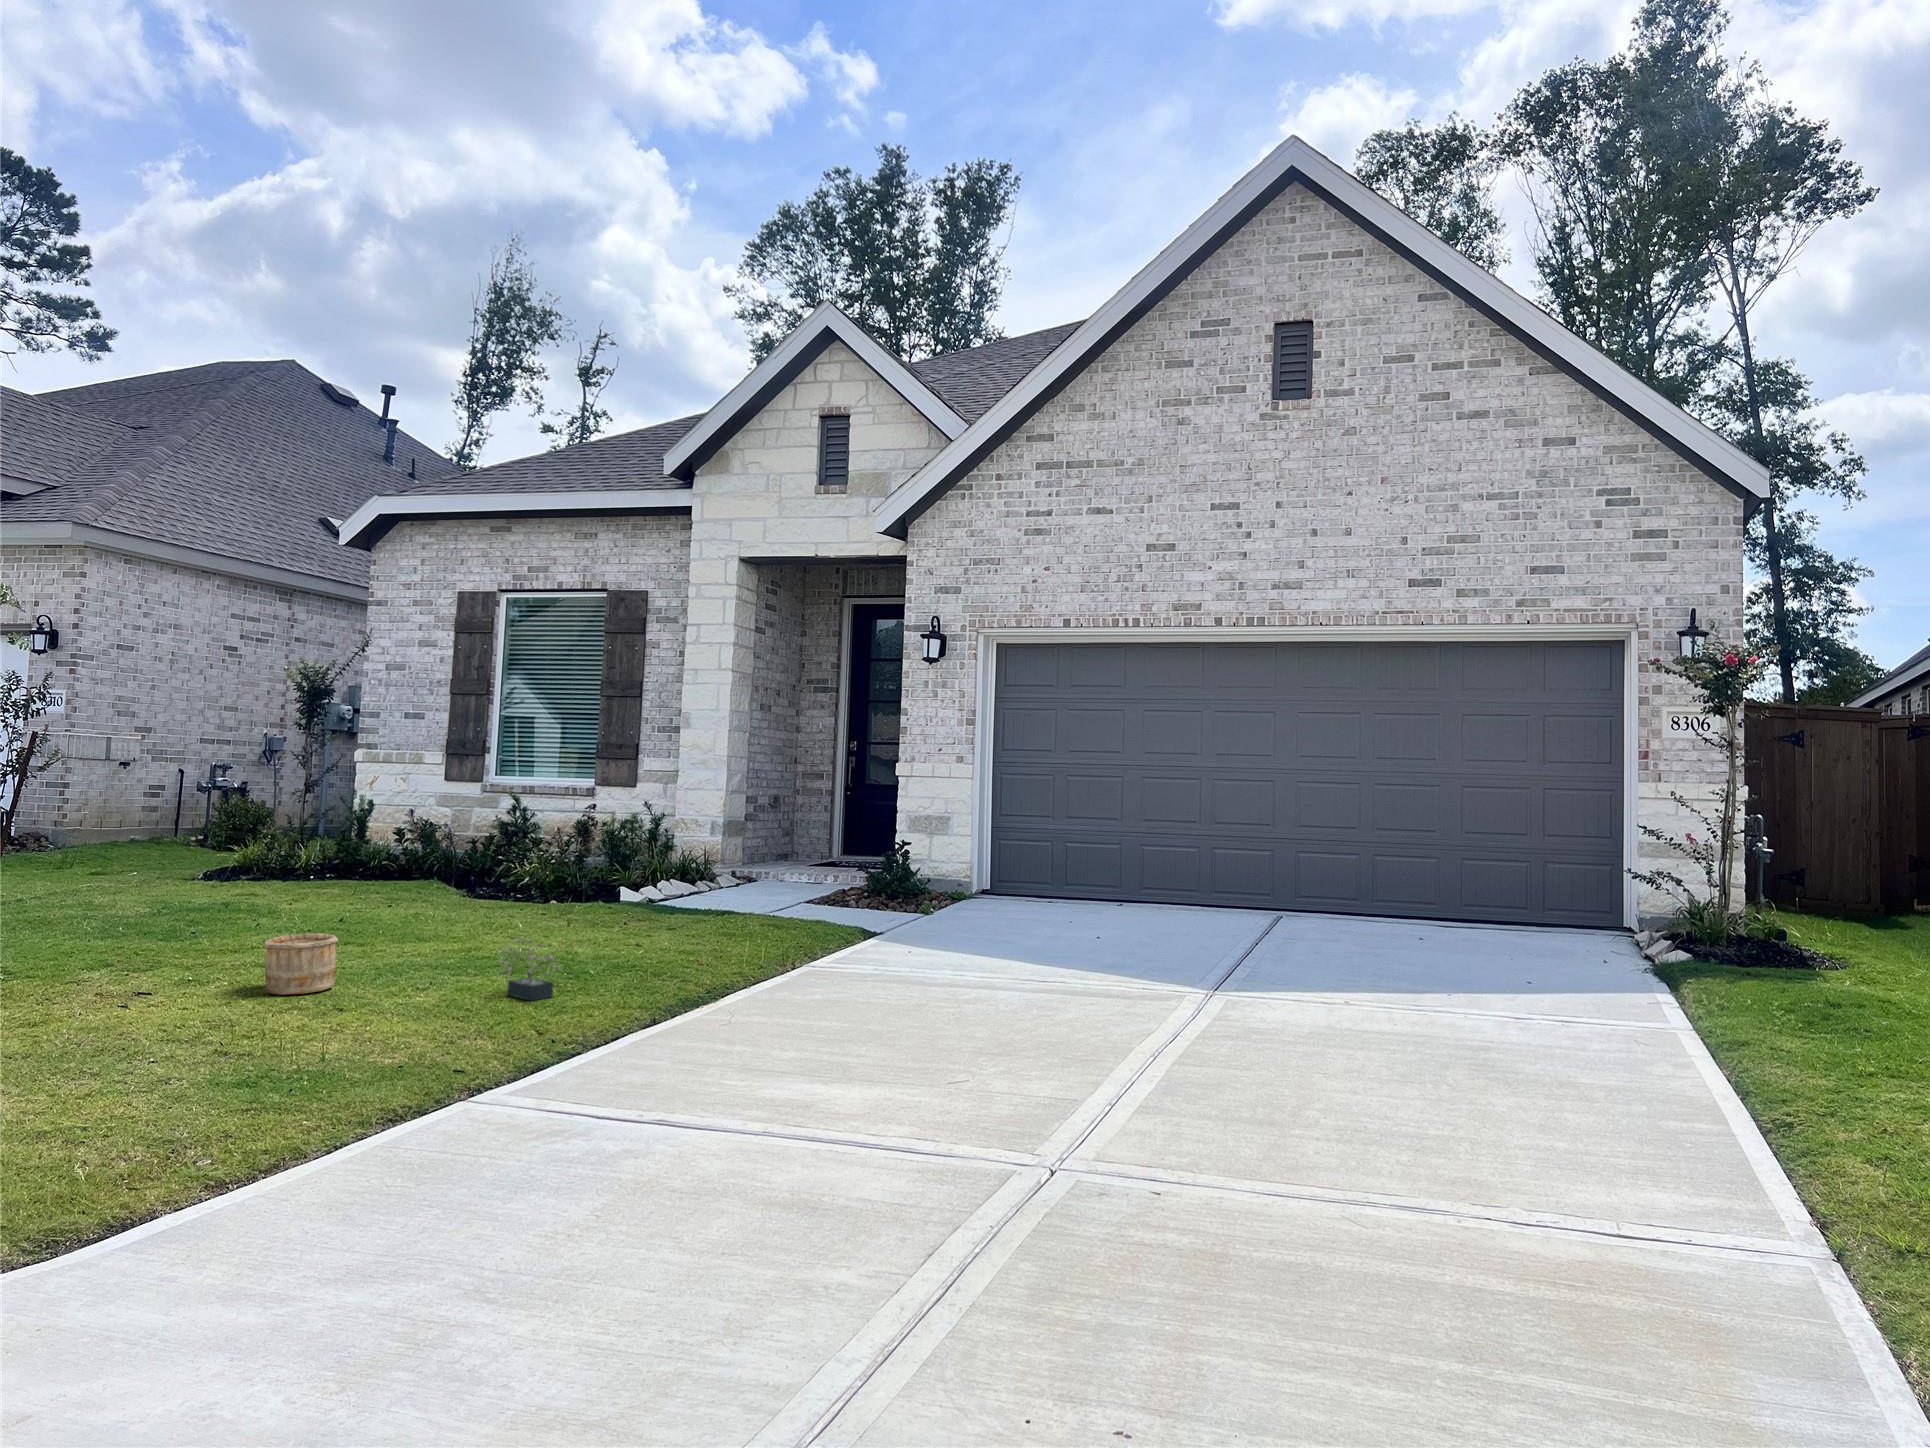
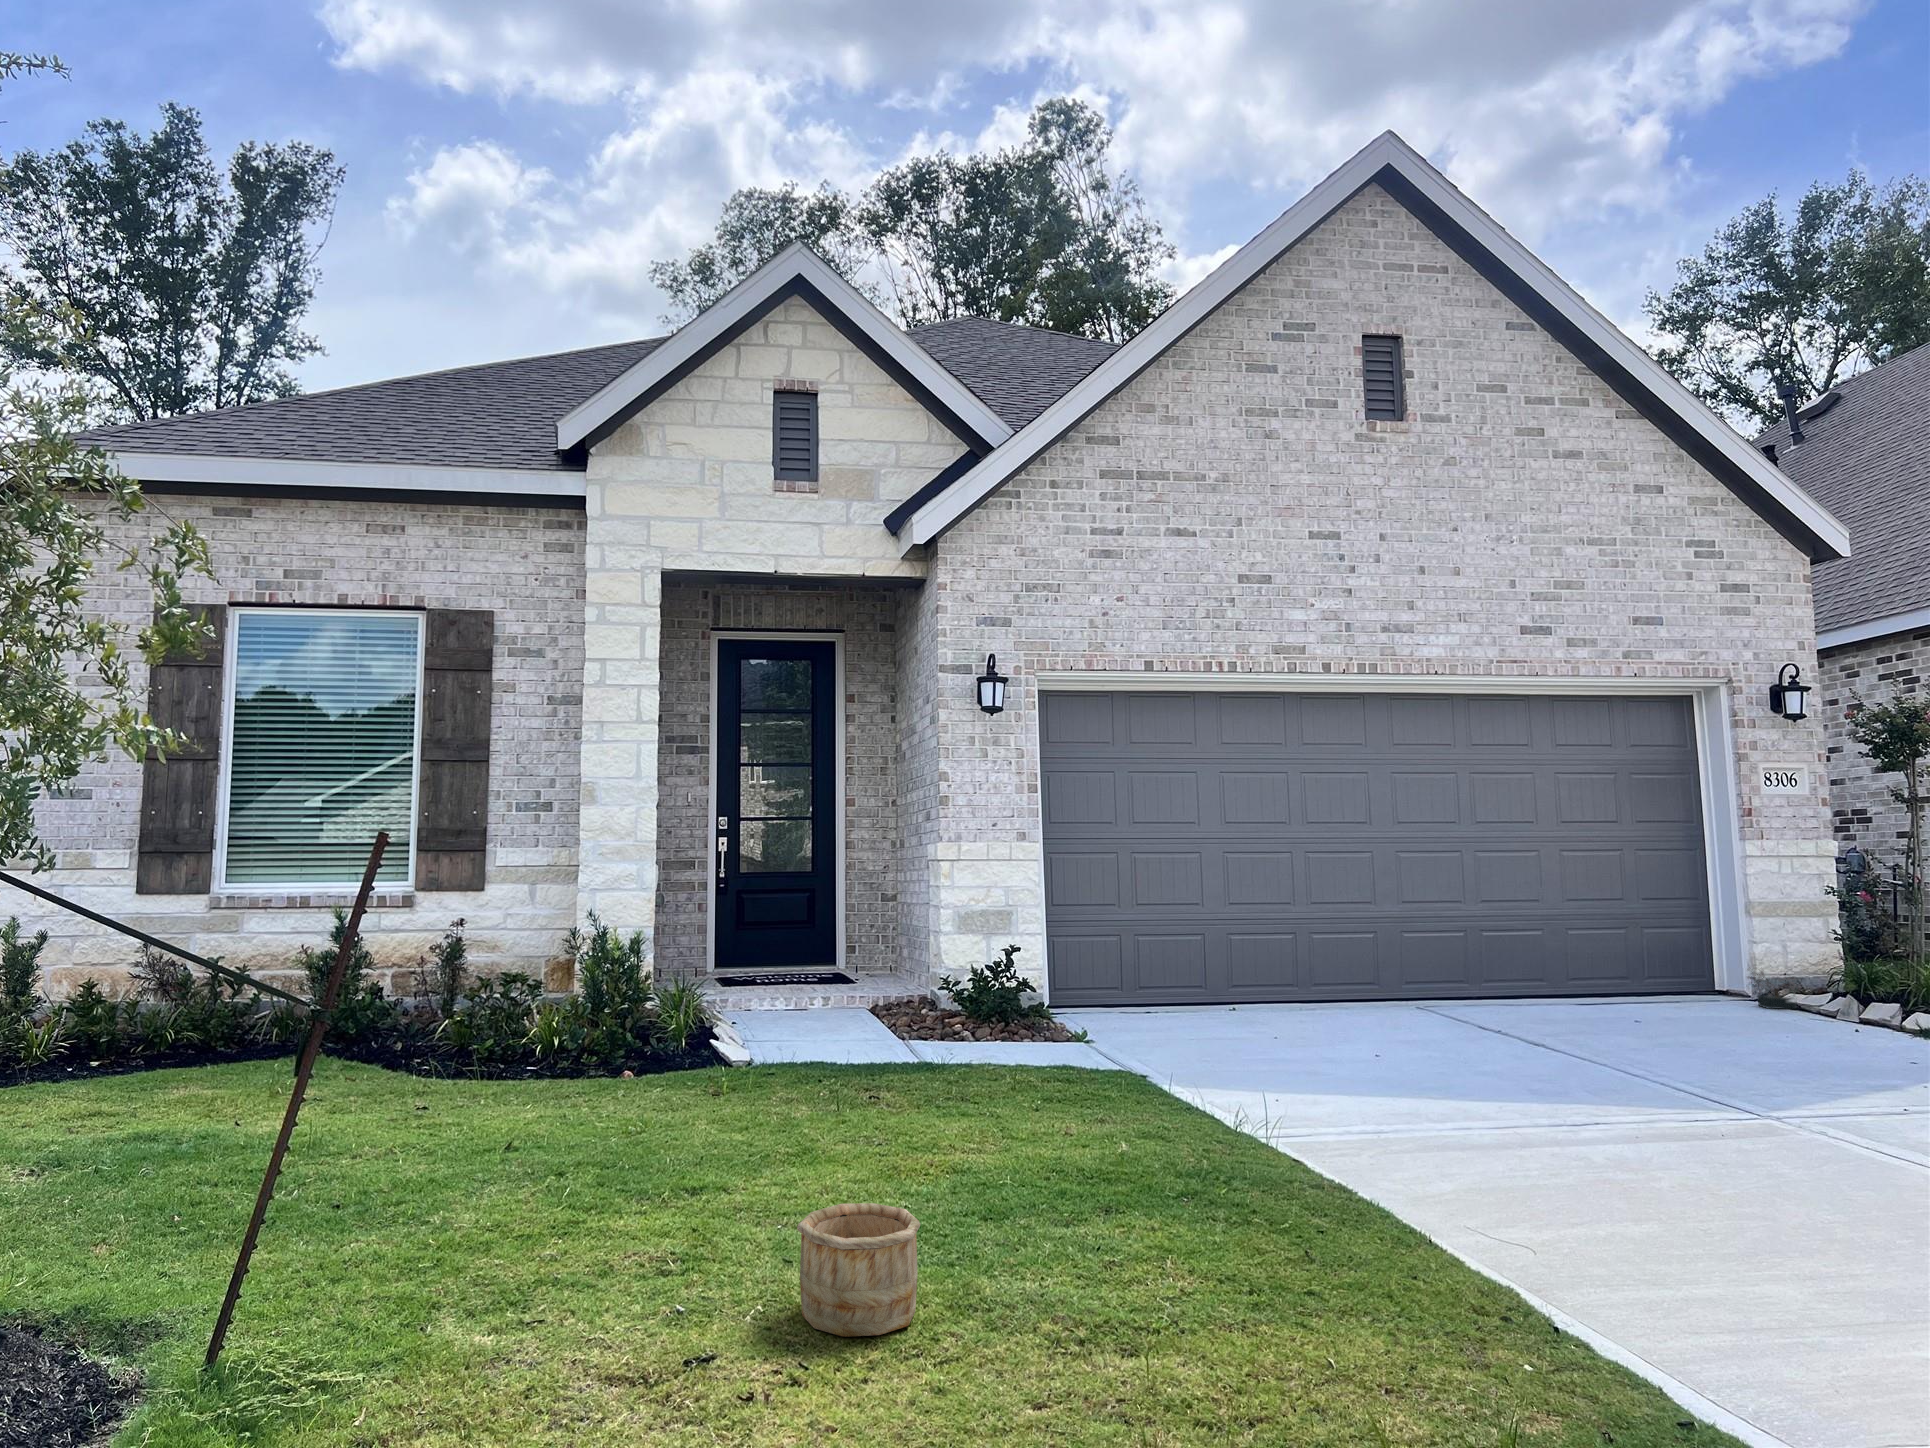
decorative plant: present [499,939,556,1001] -> present [1748,967,1800,1009]

